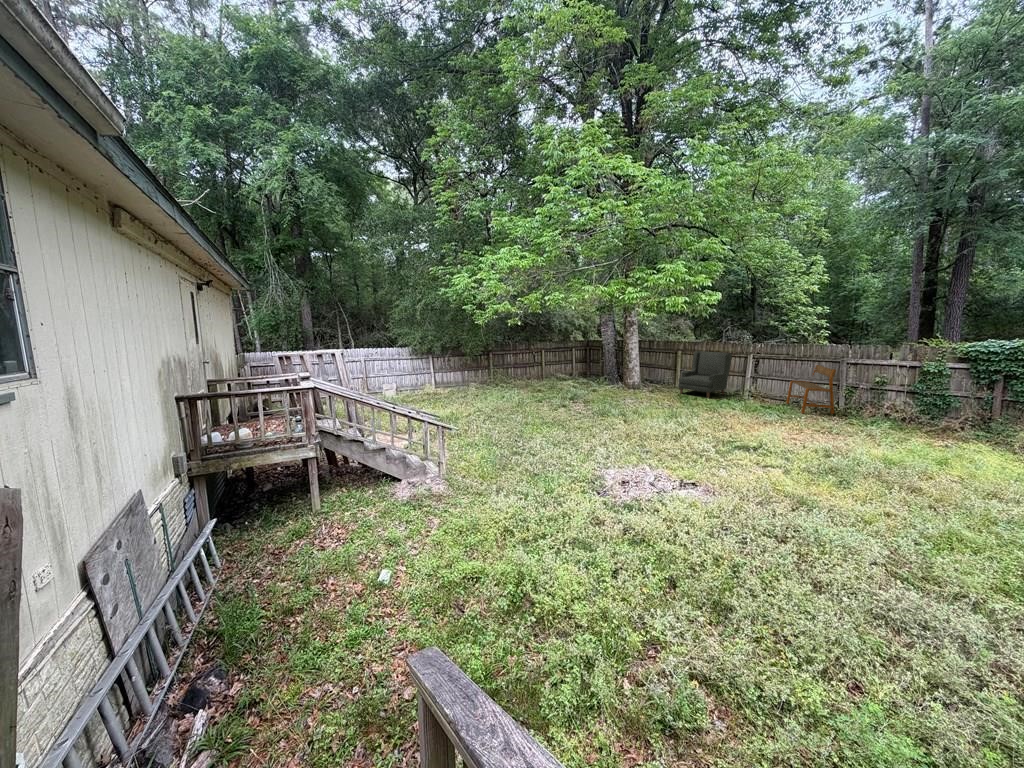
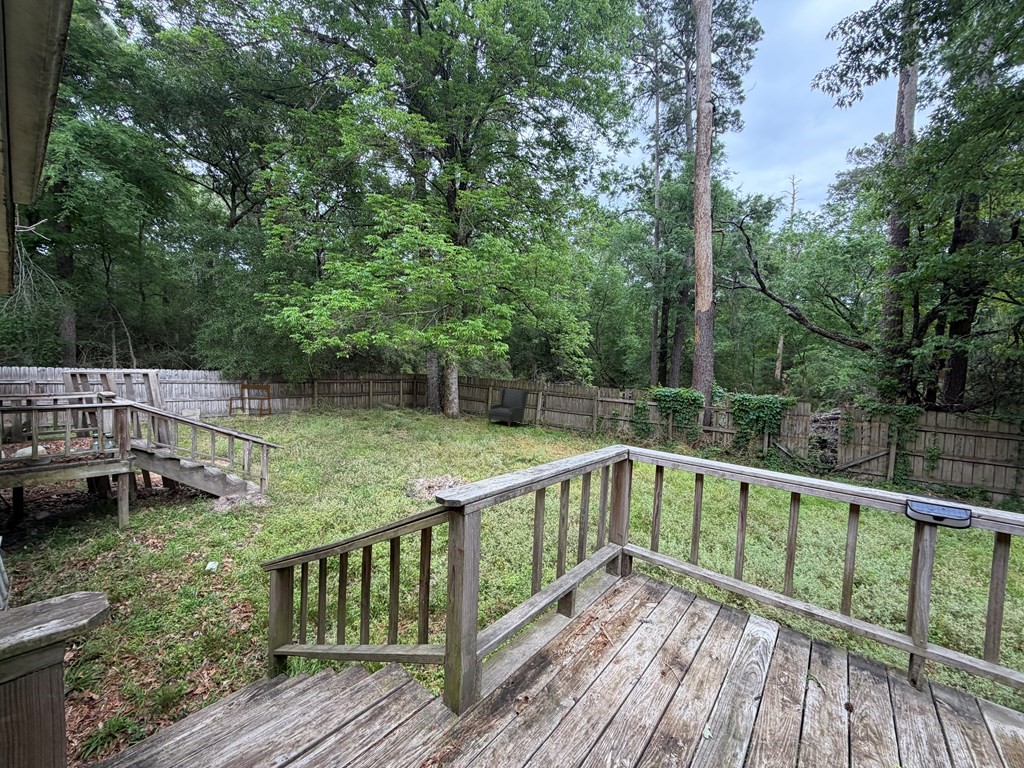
bench: present [786,365,836,414] -> present [229,383,272,417]

